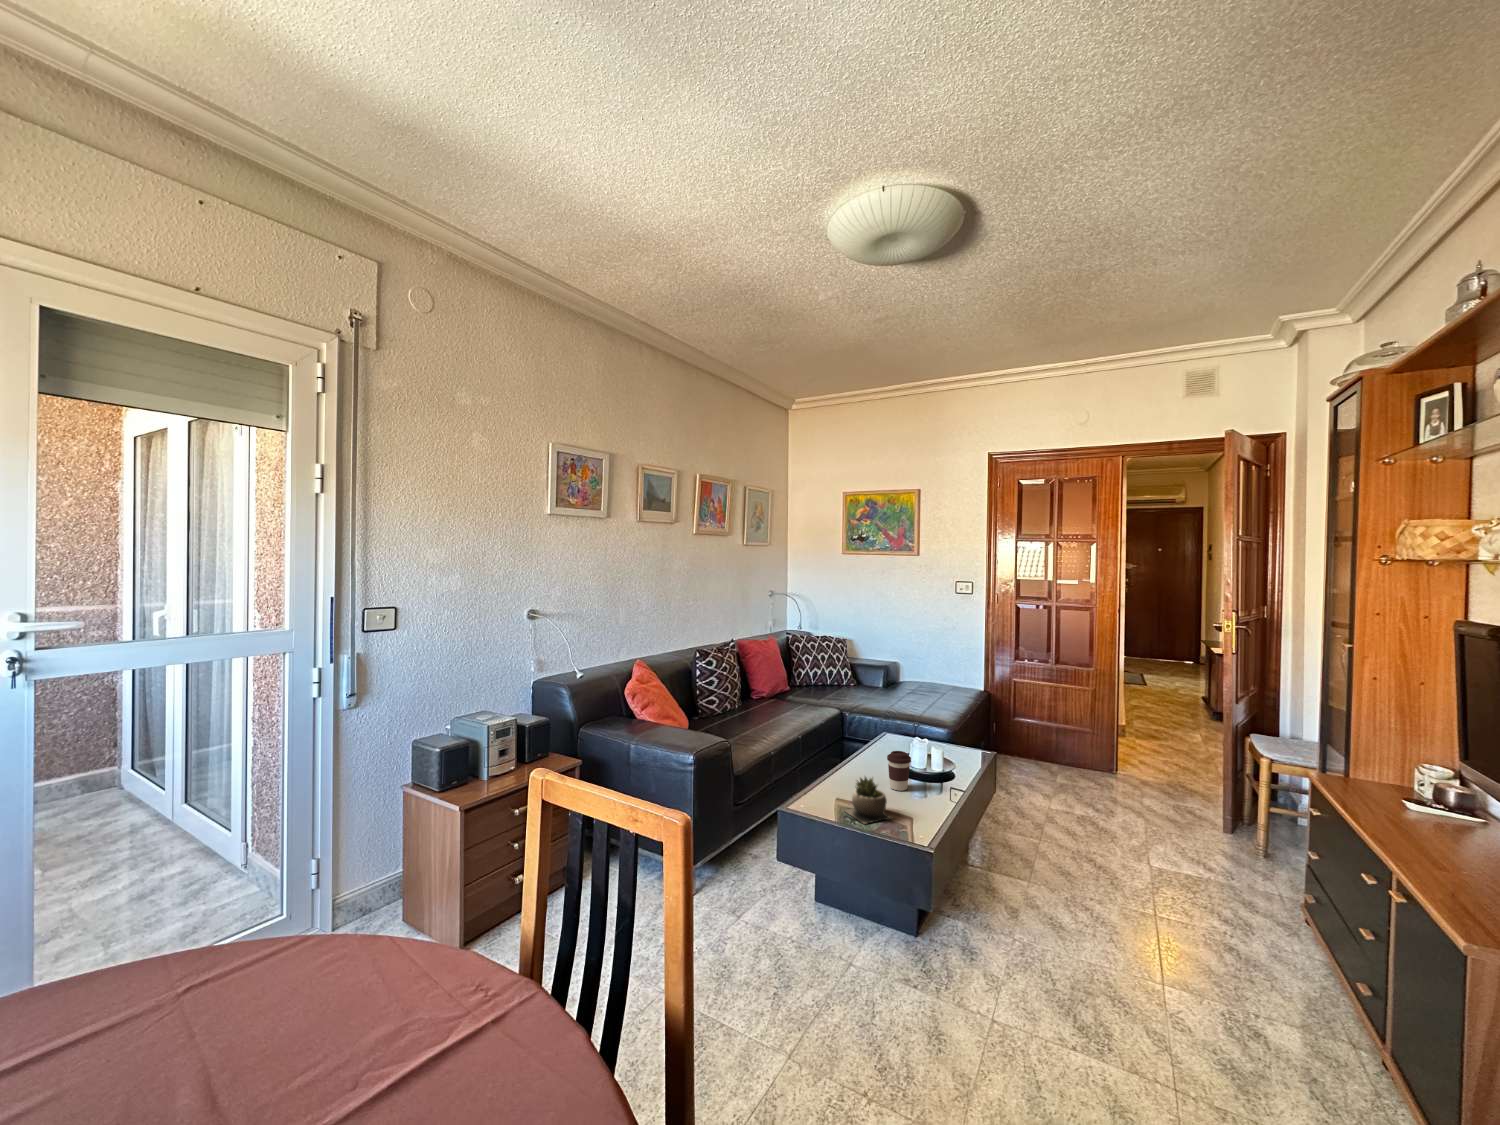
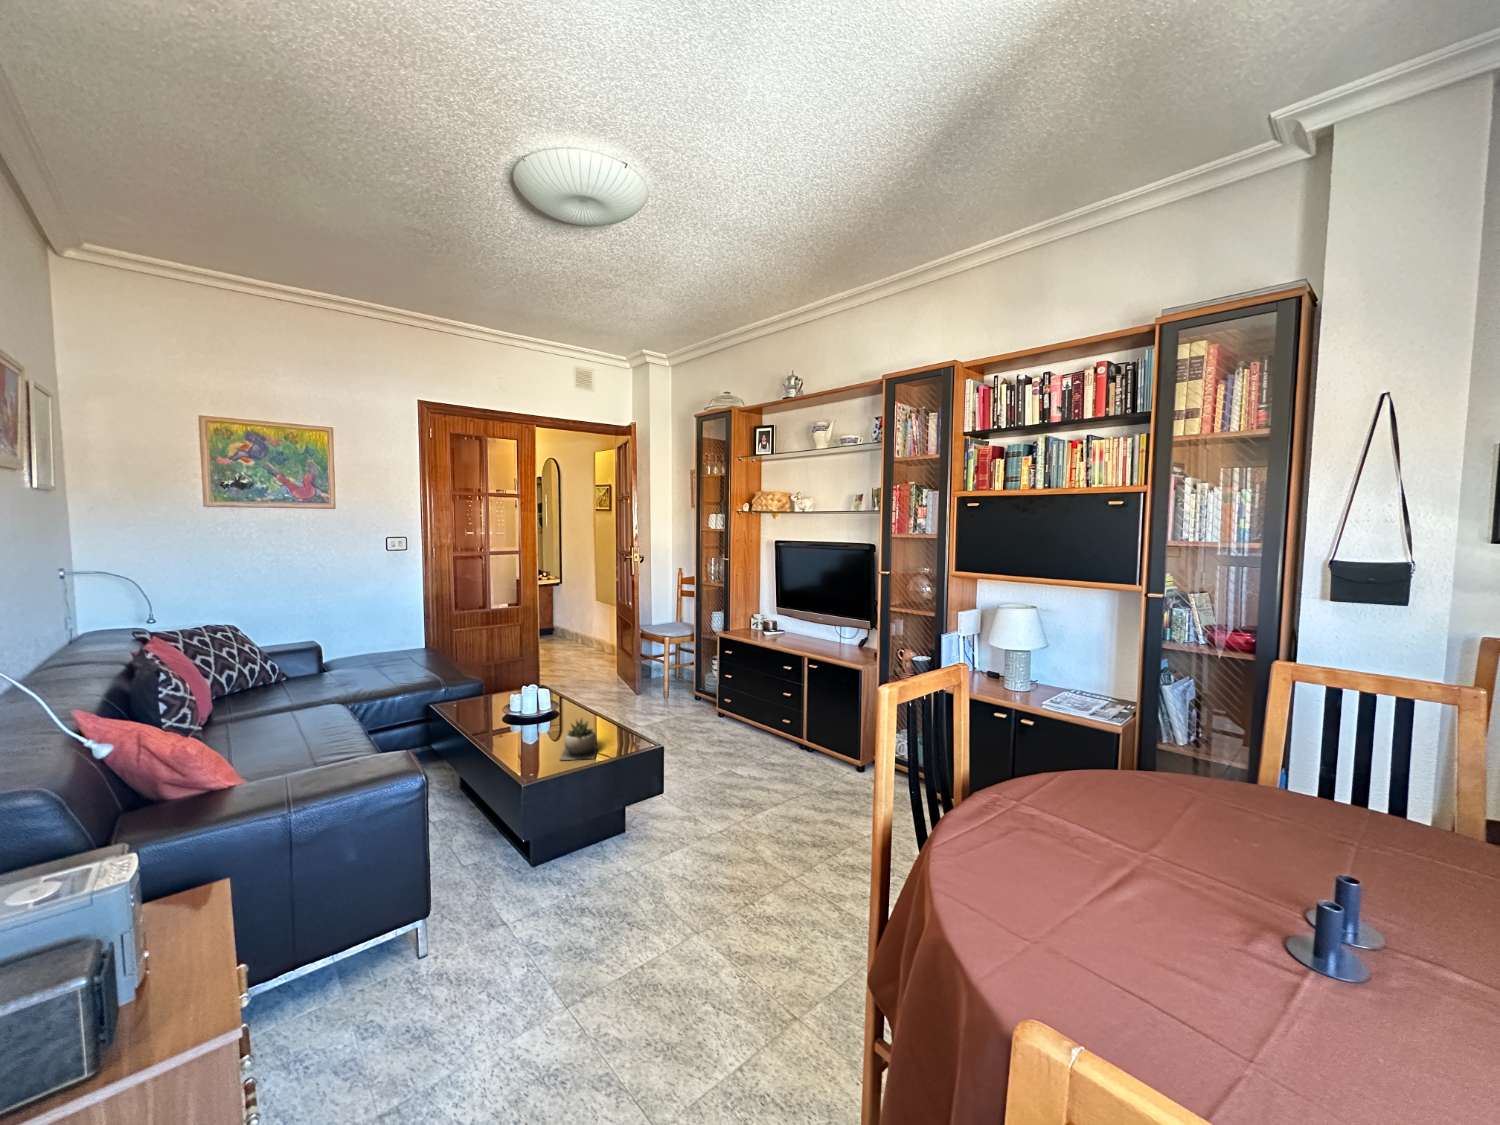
coffee cup: present [887,751,911,791] -> none [538,696,561,732]

